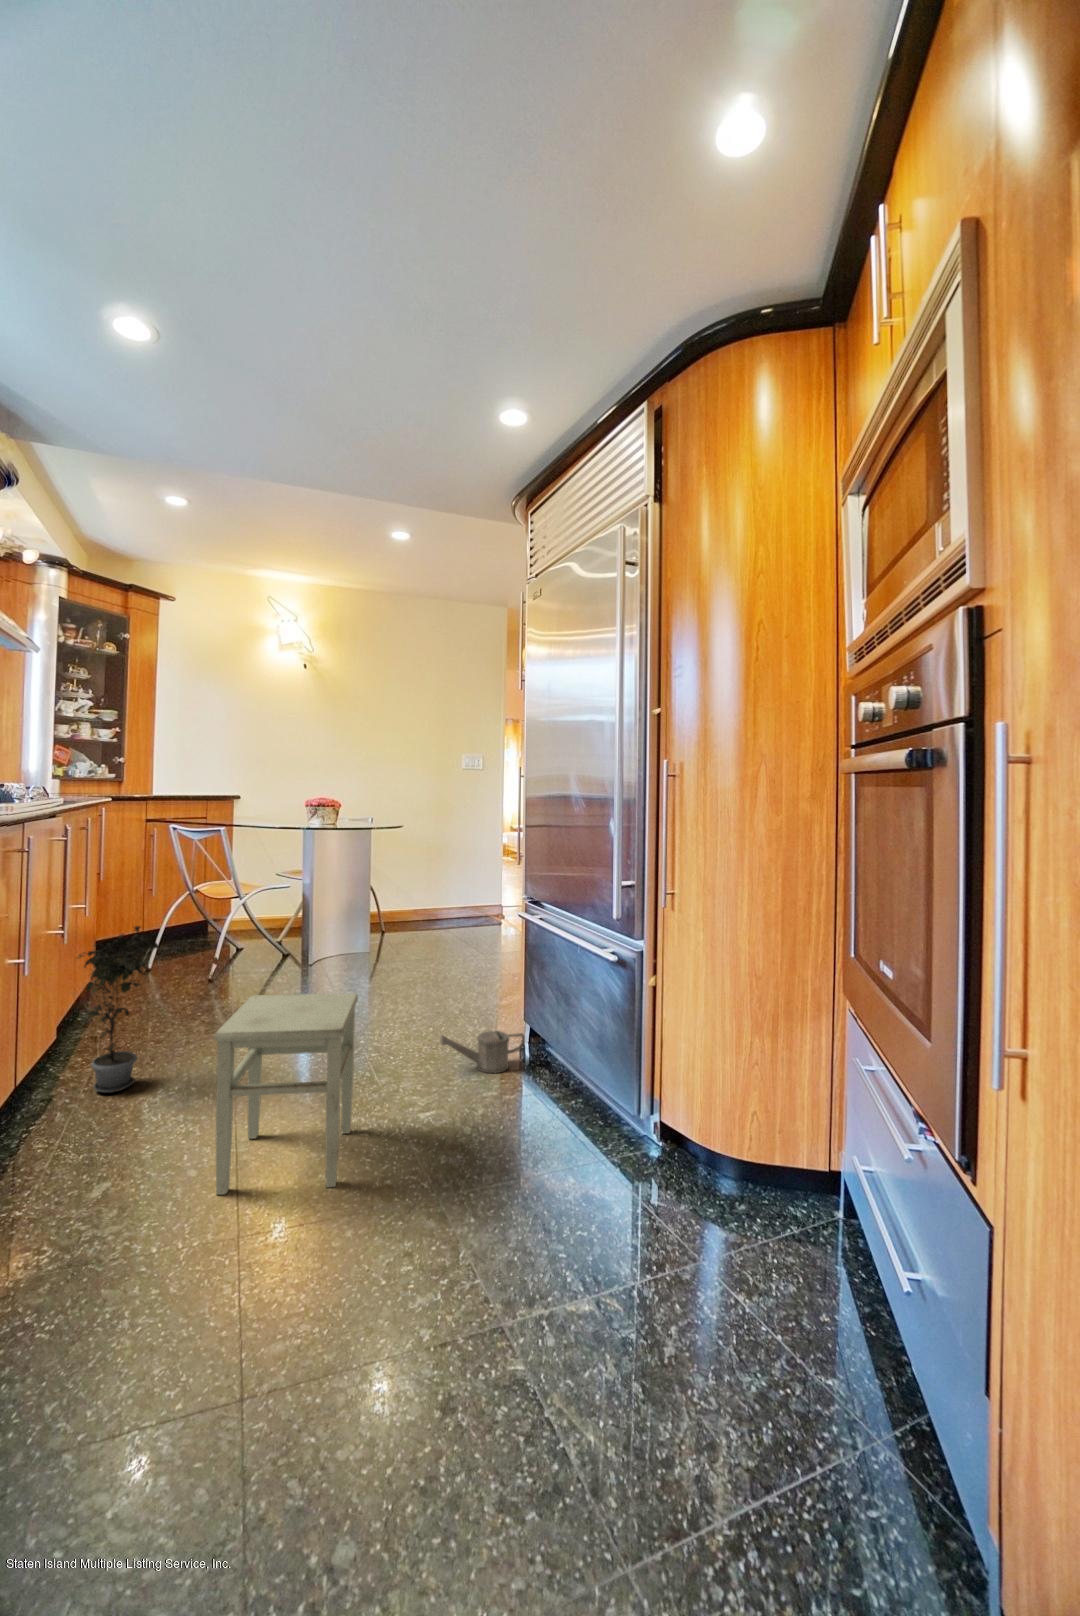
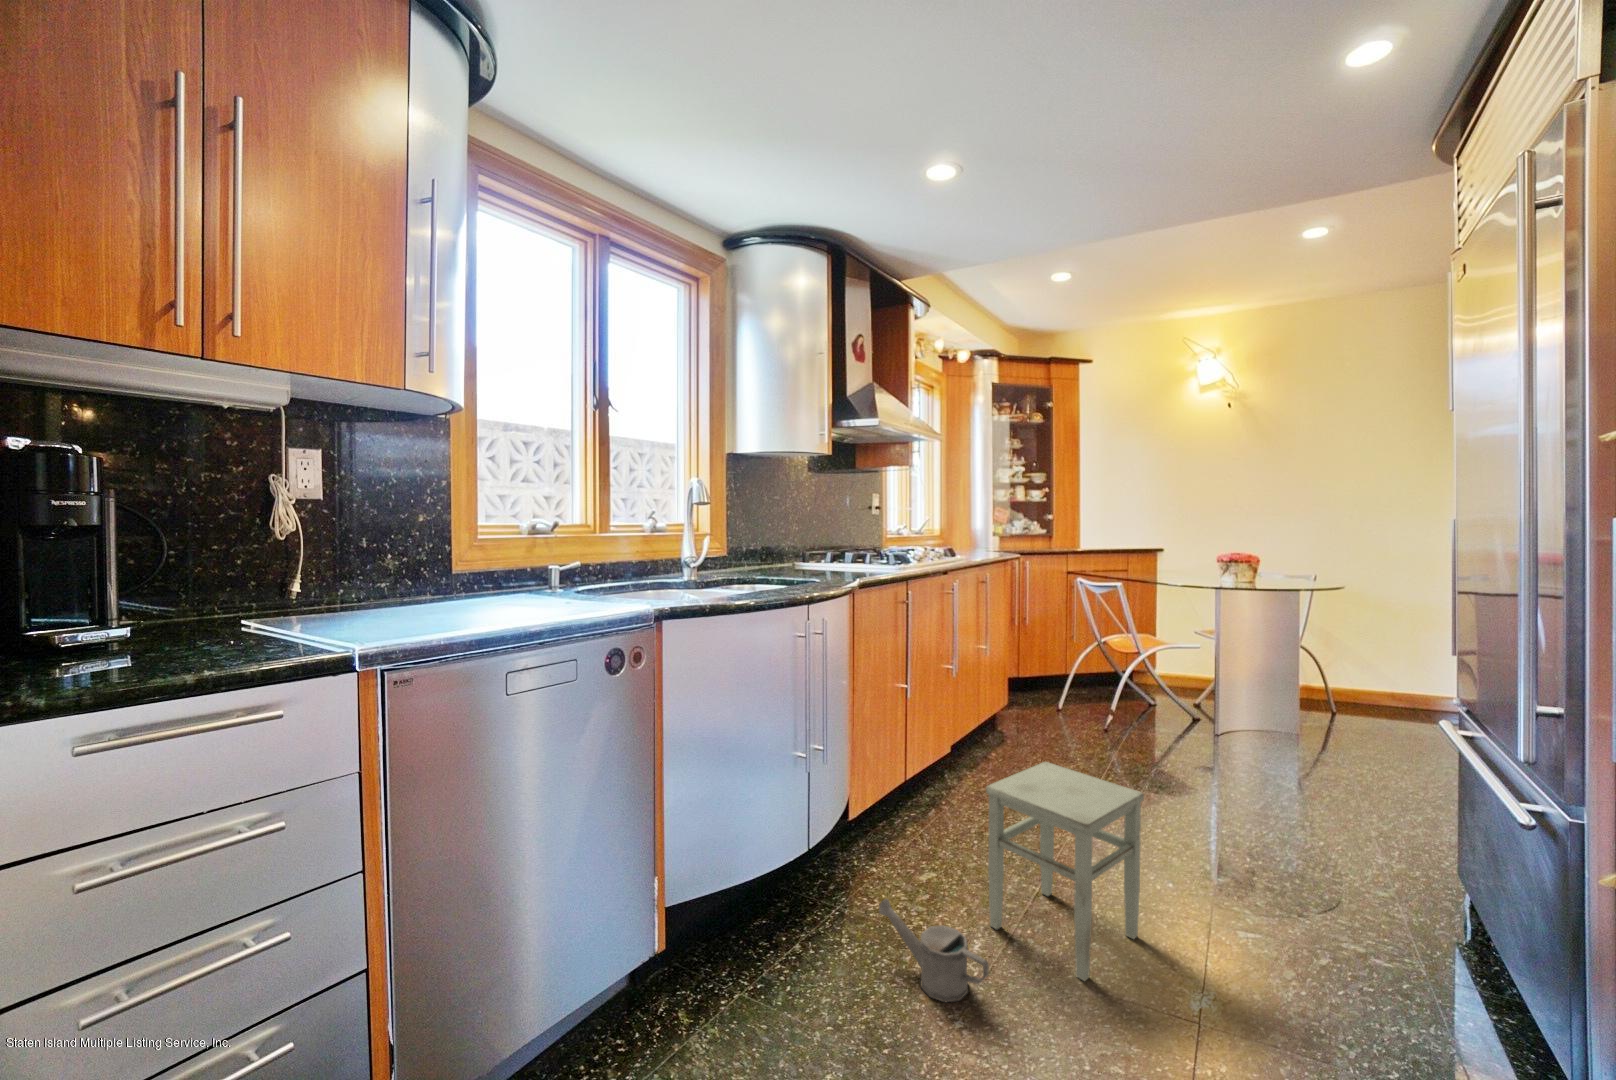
potted plant: present [78,926,159,1093] -> none [947,674,1007,806]
watering can: present [440,1031,525,1073] -> present [879,899,989,1002]

